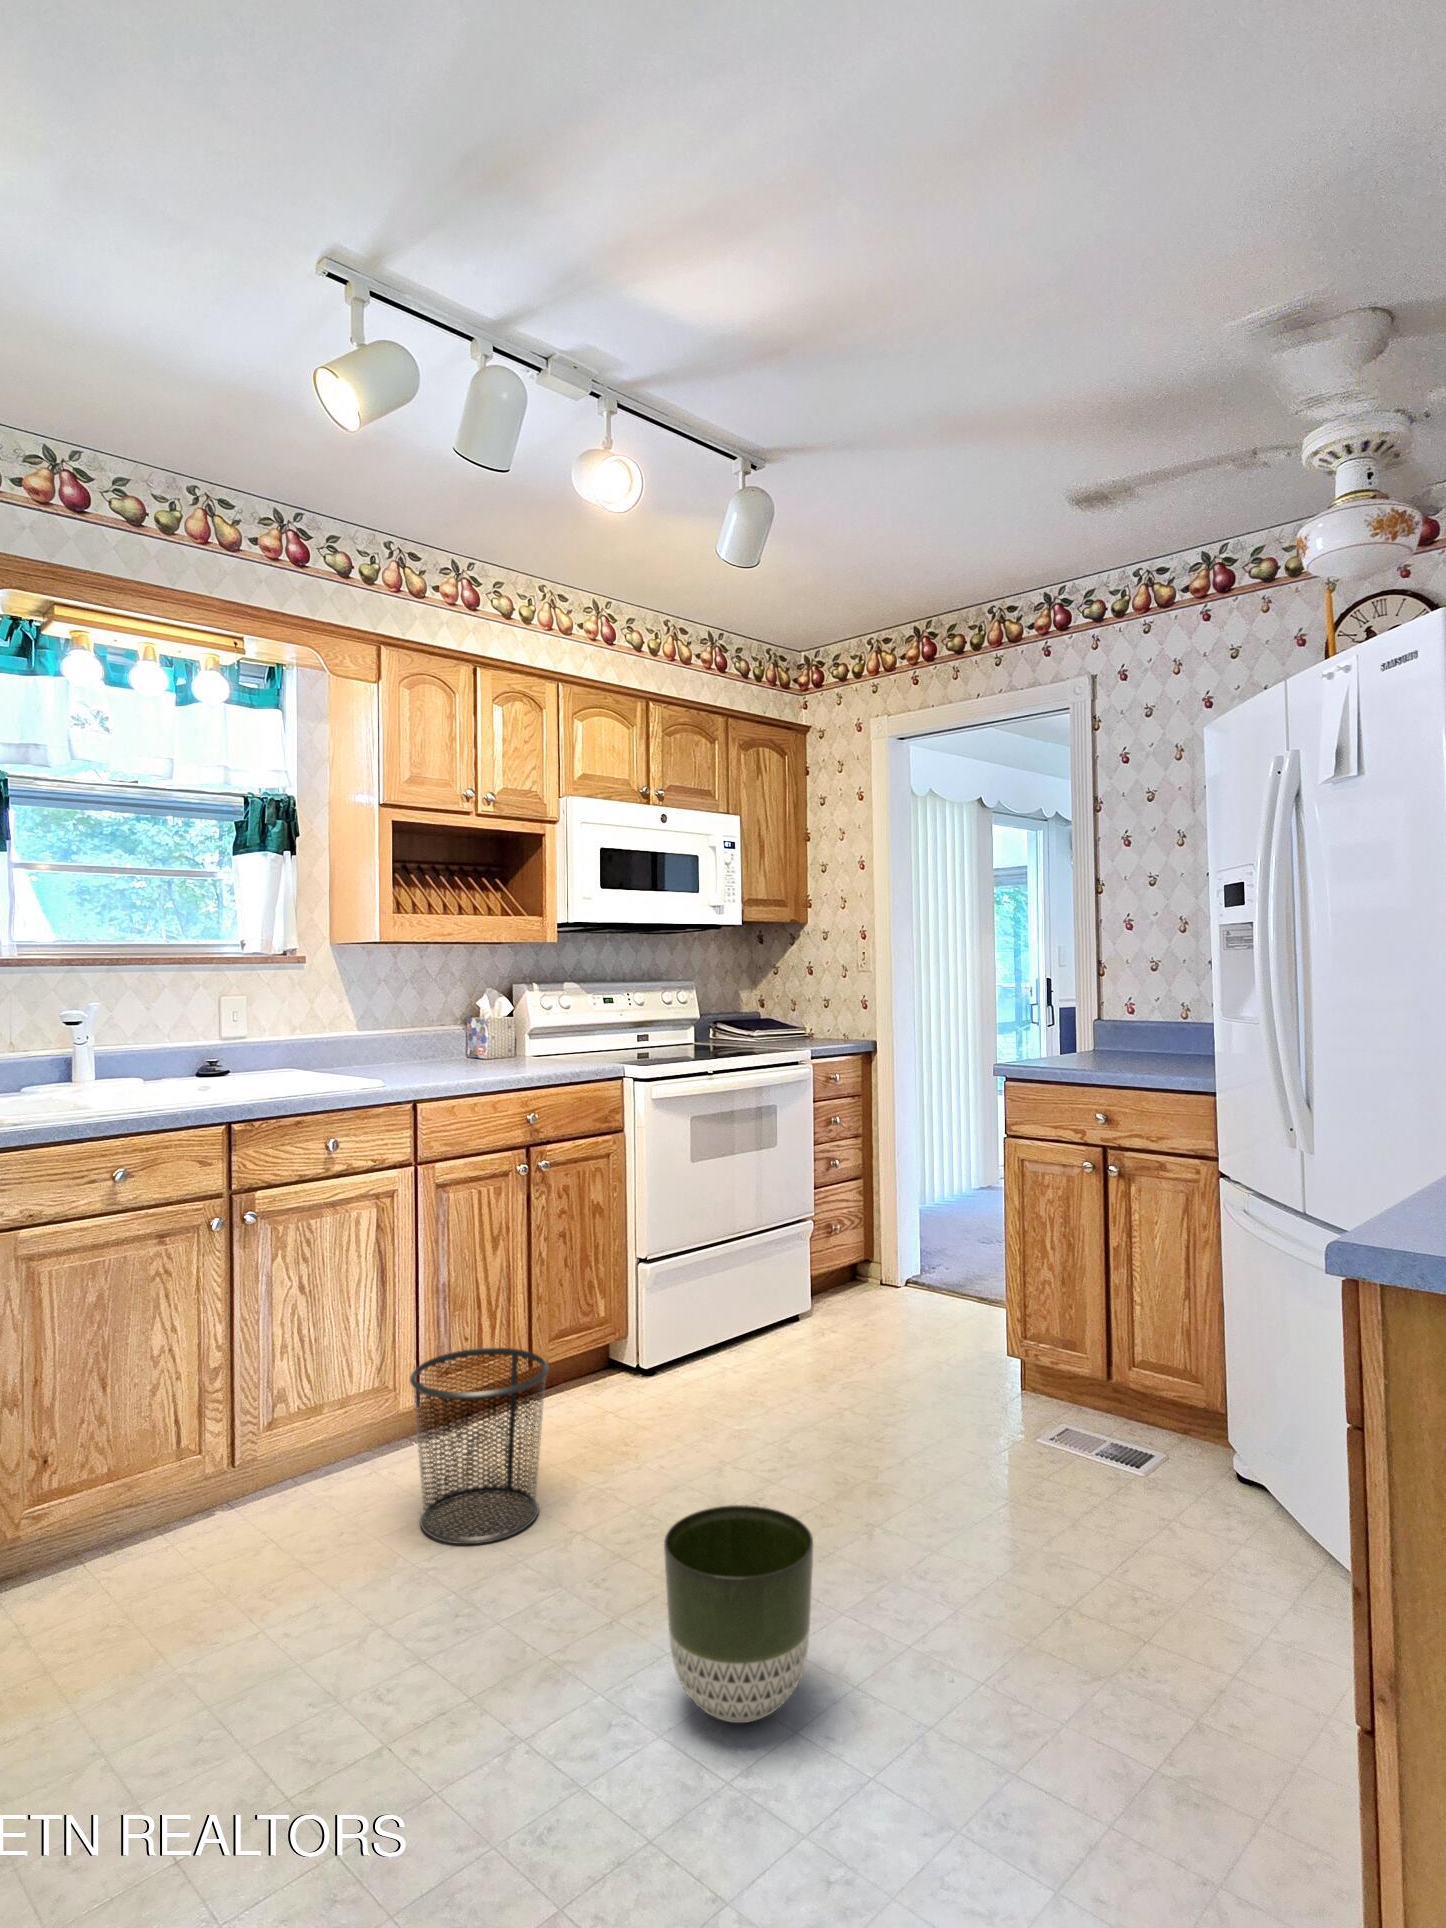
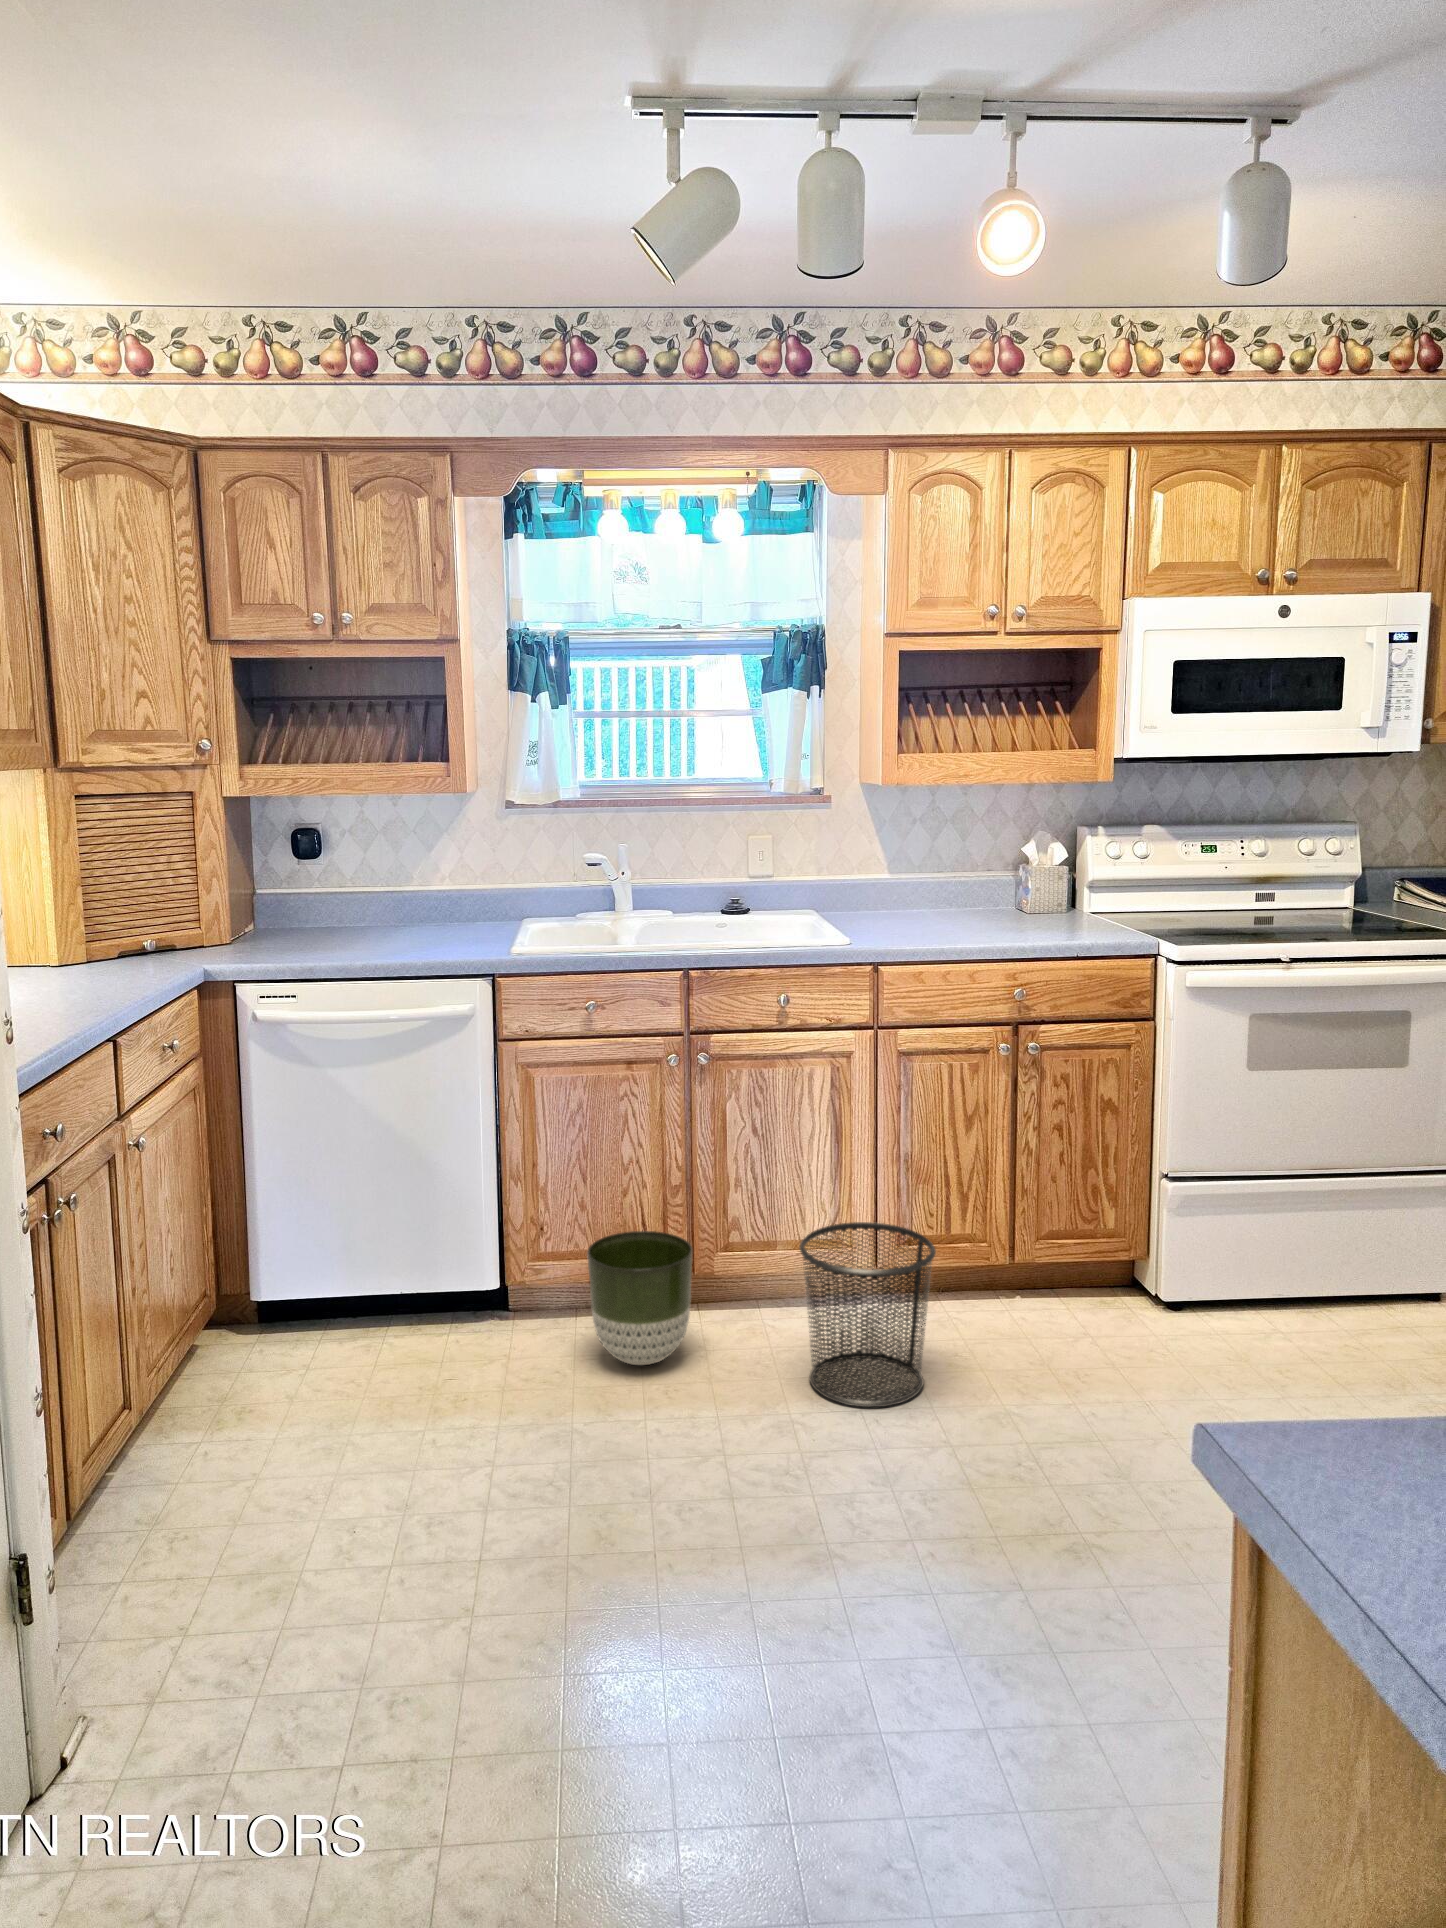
planter: present [664,1505,813,1723] -> present [587,1231,693,1365]

